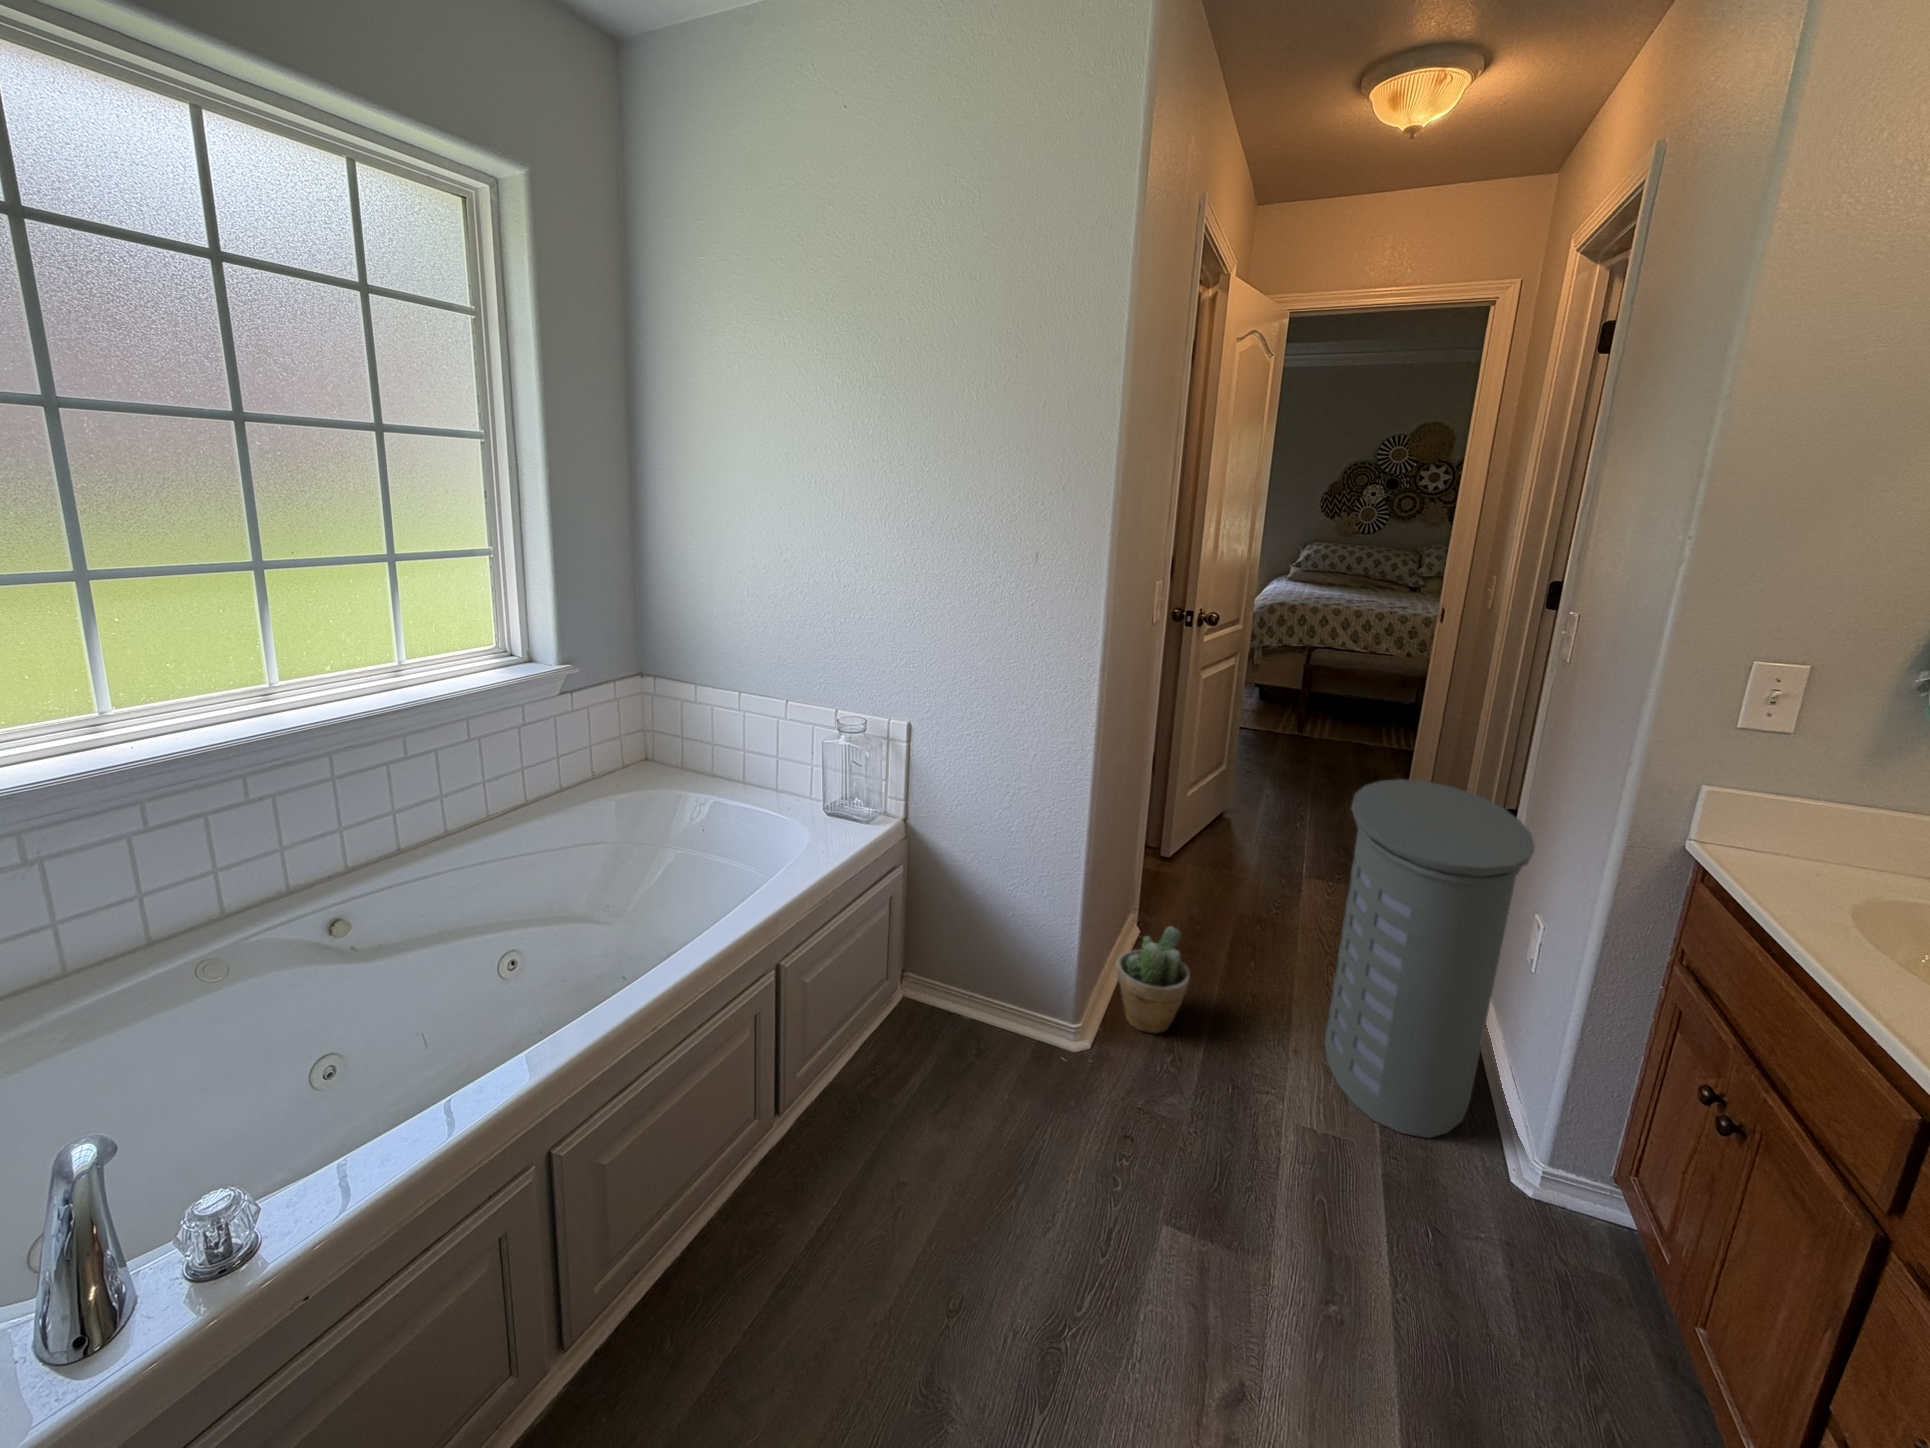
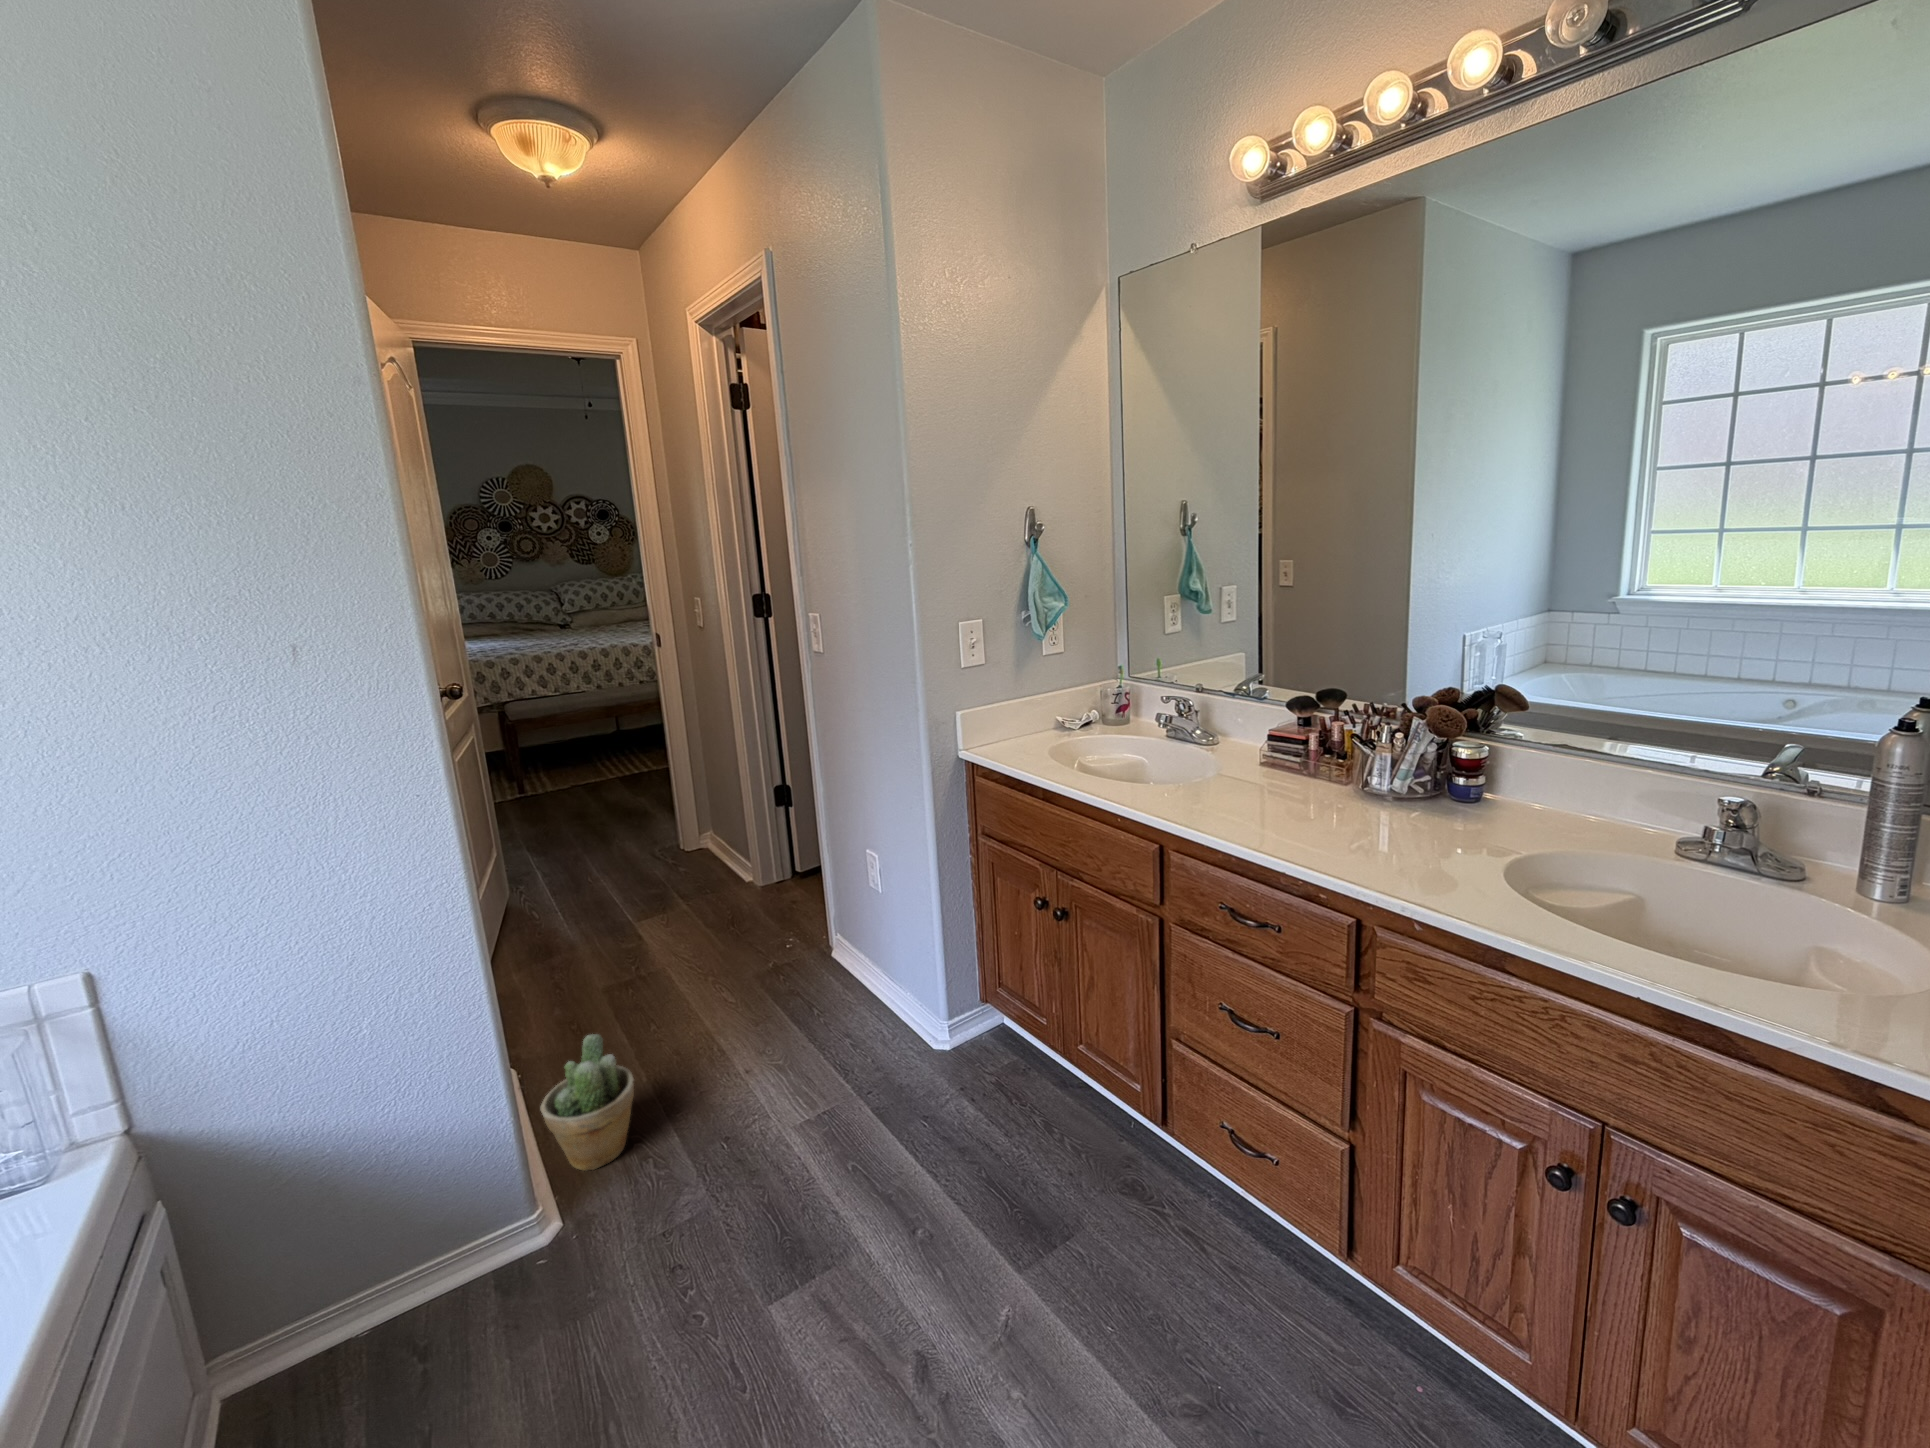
laundry hamper: present [1325,779,1535,1138] -> none [714,776,881,1080]

